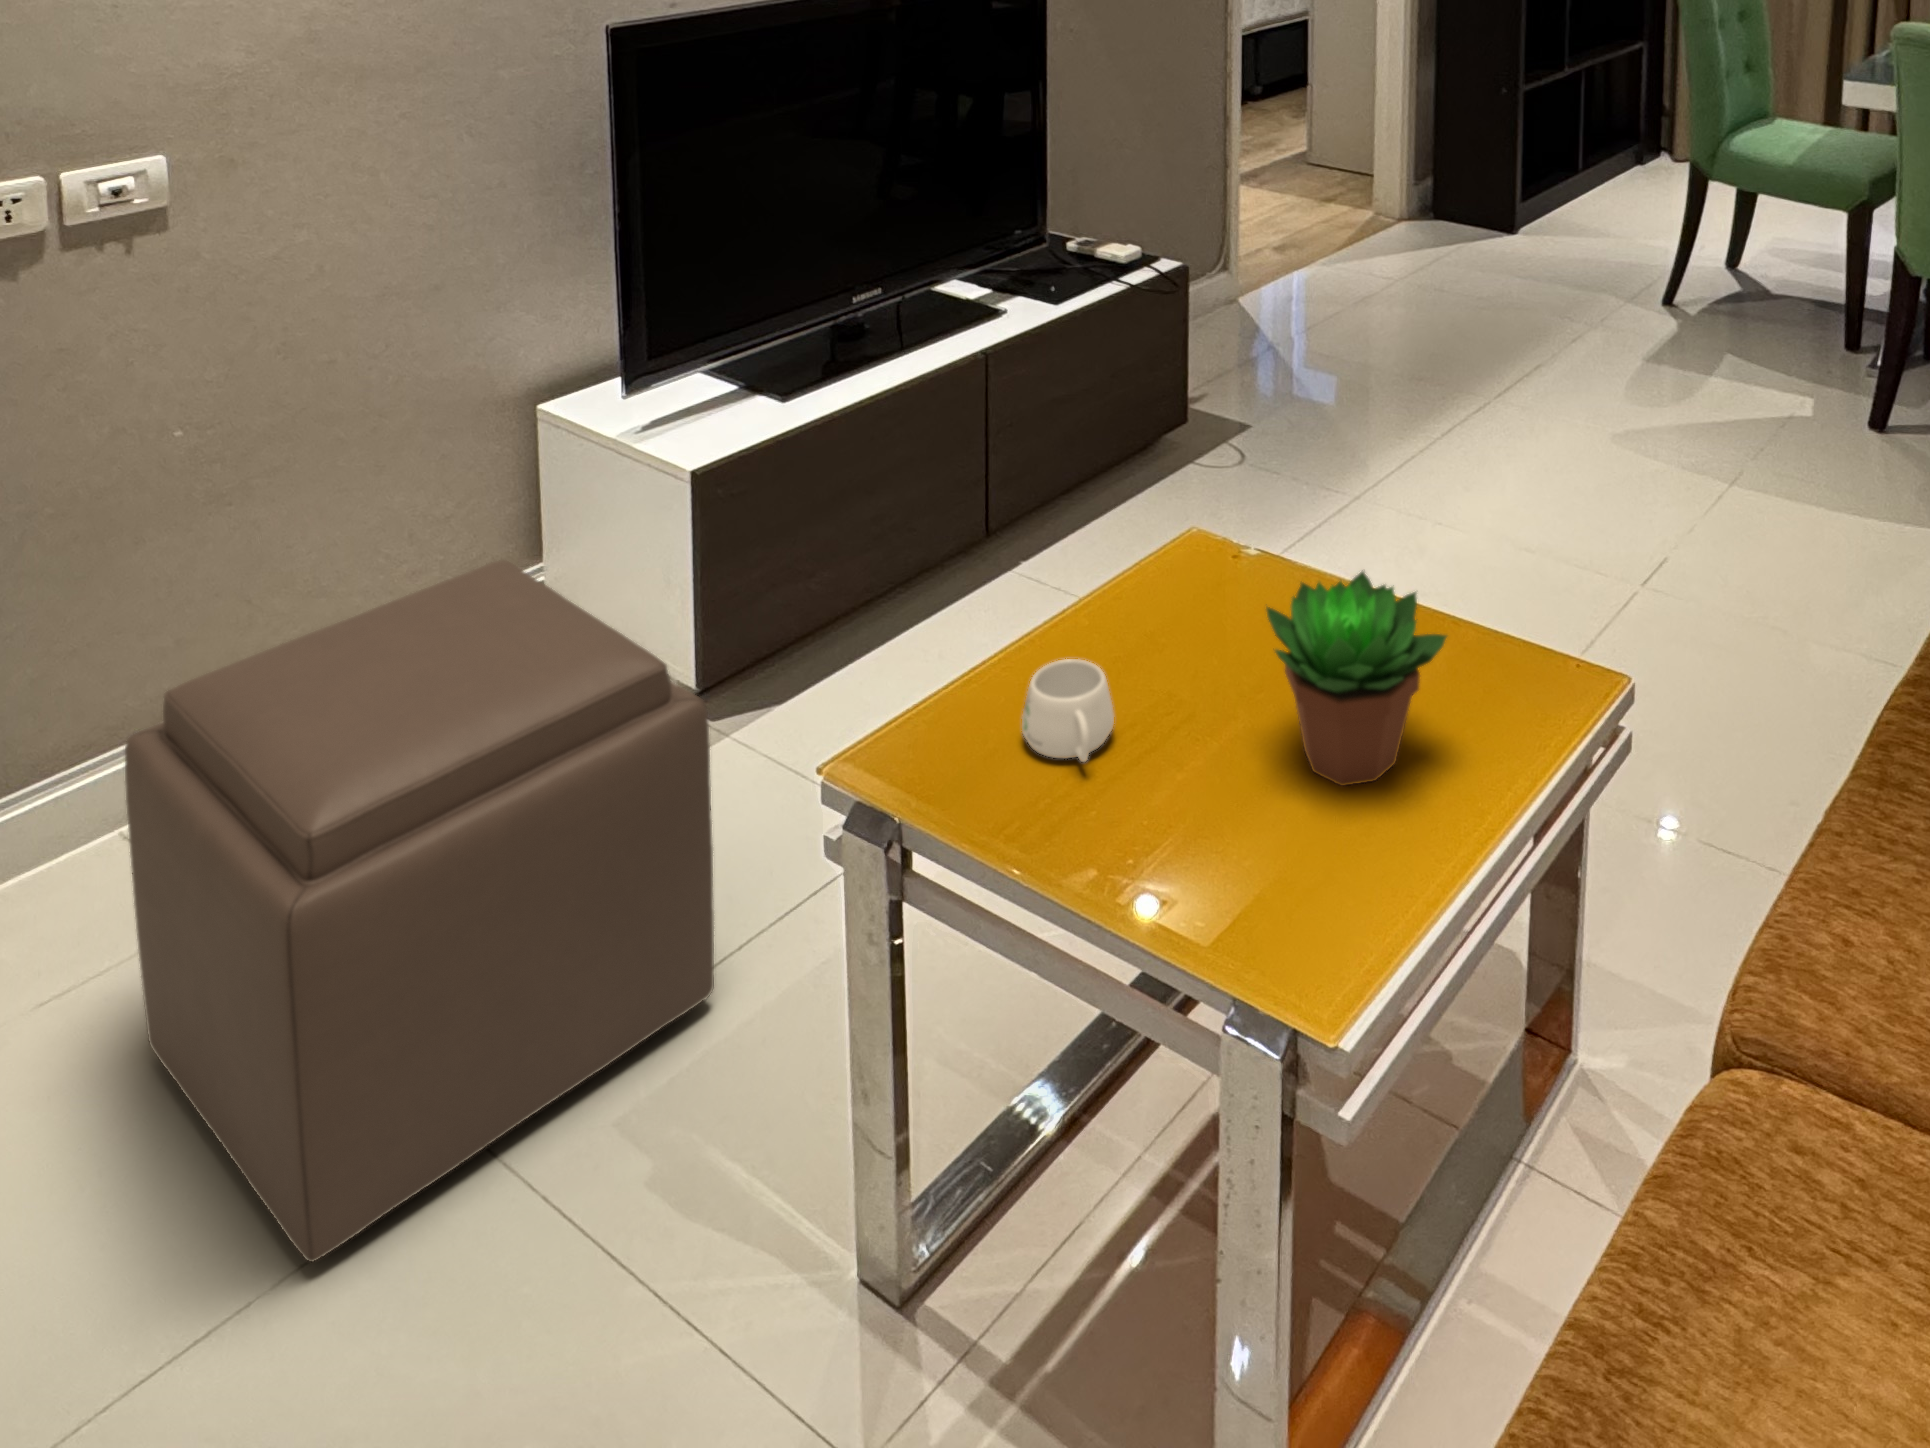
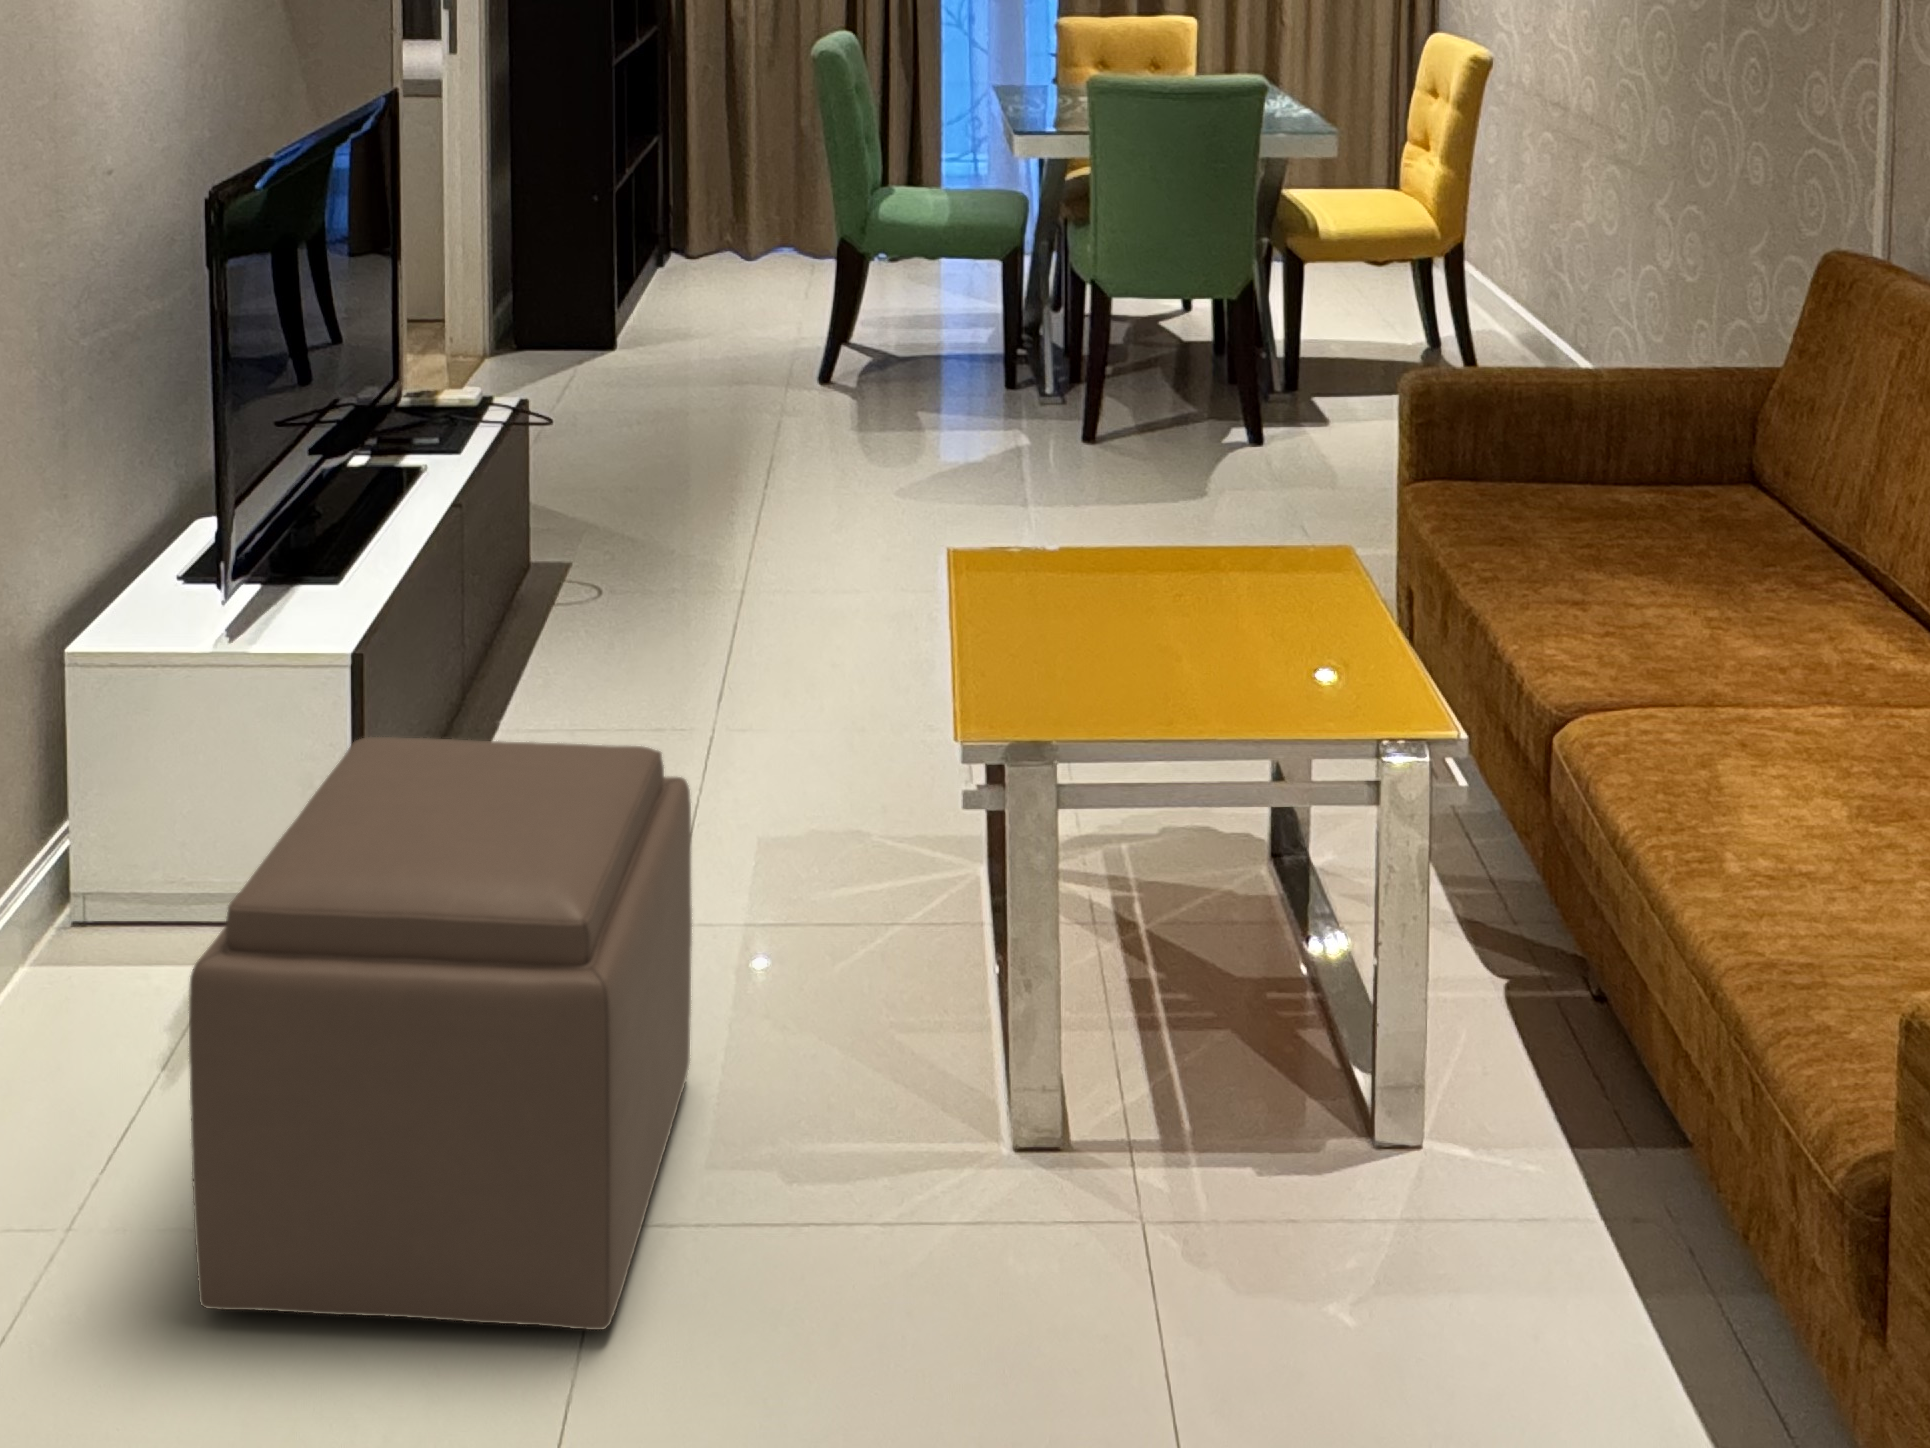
succulent plant: present [1266,571,1447,786] -> none [1183,502,1309,650]
mug: present [1022,659,1114,762] -> none [1034,618,1122,690]

